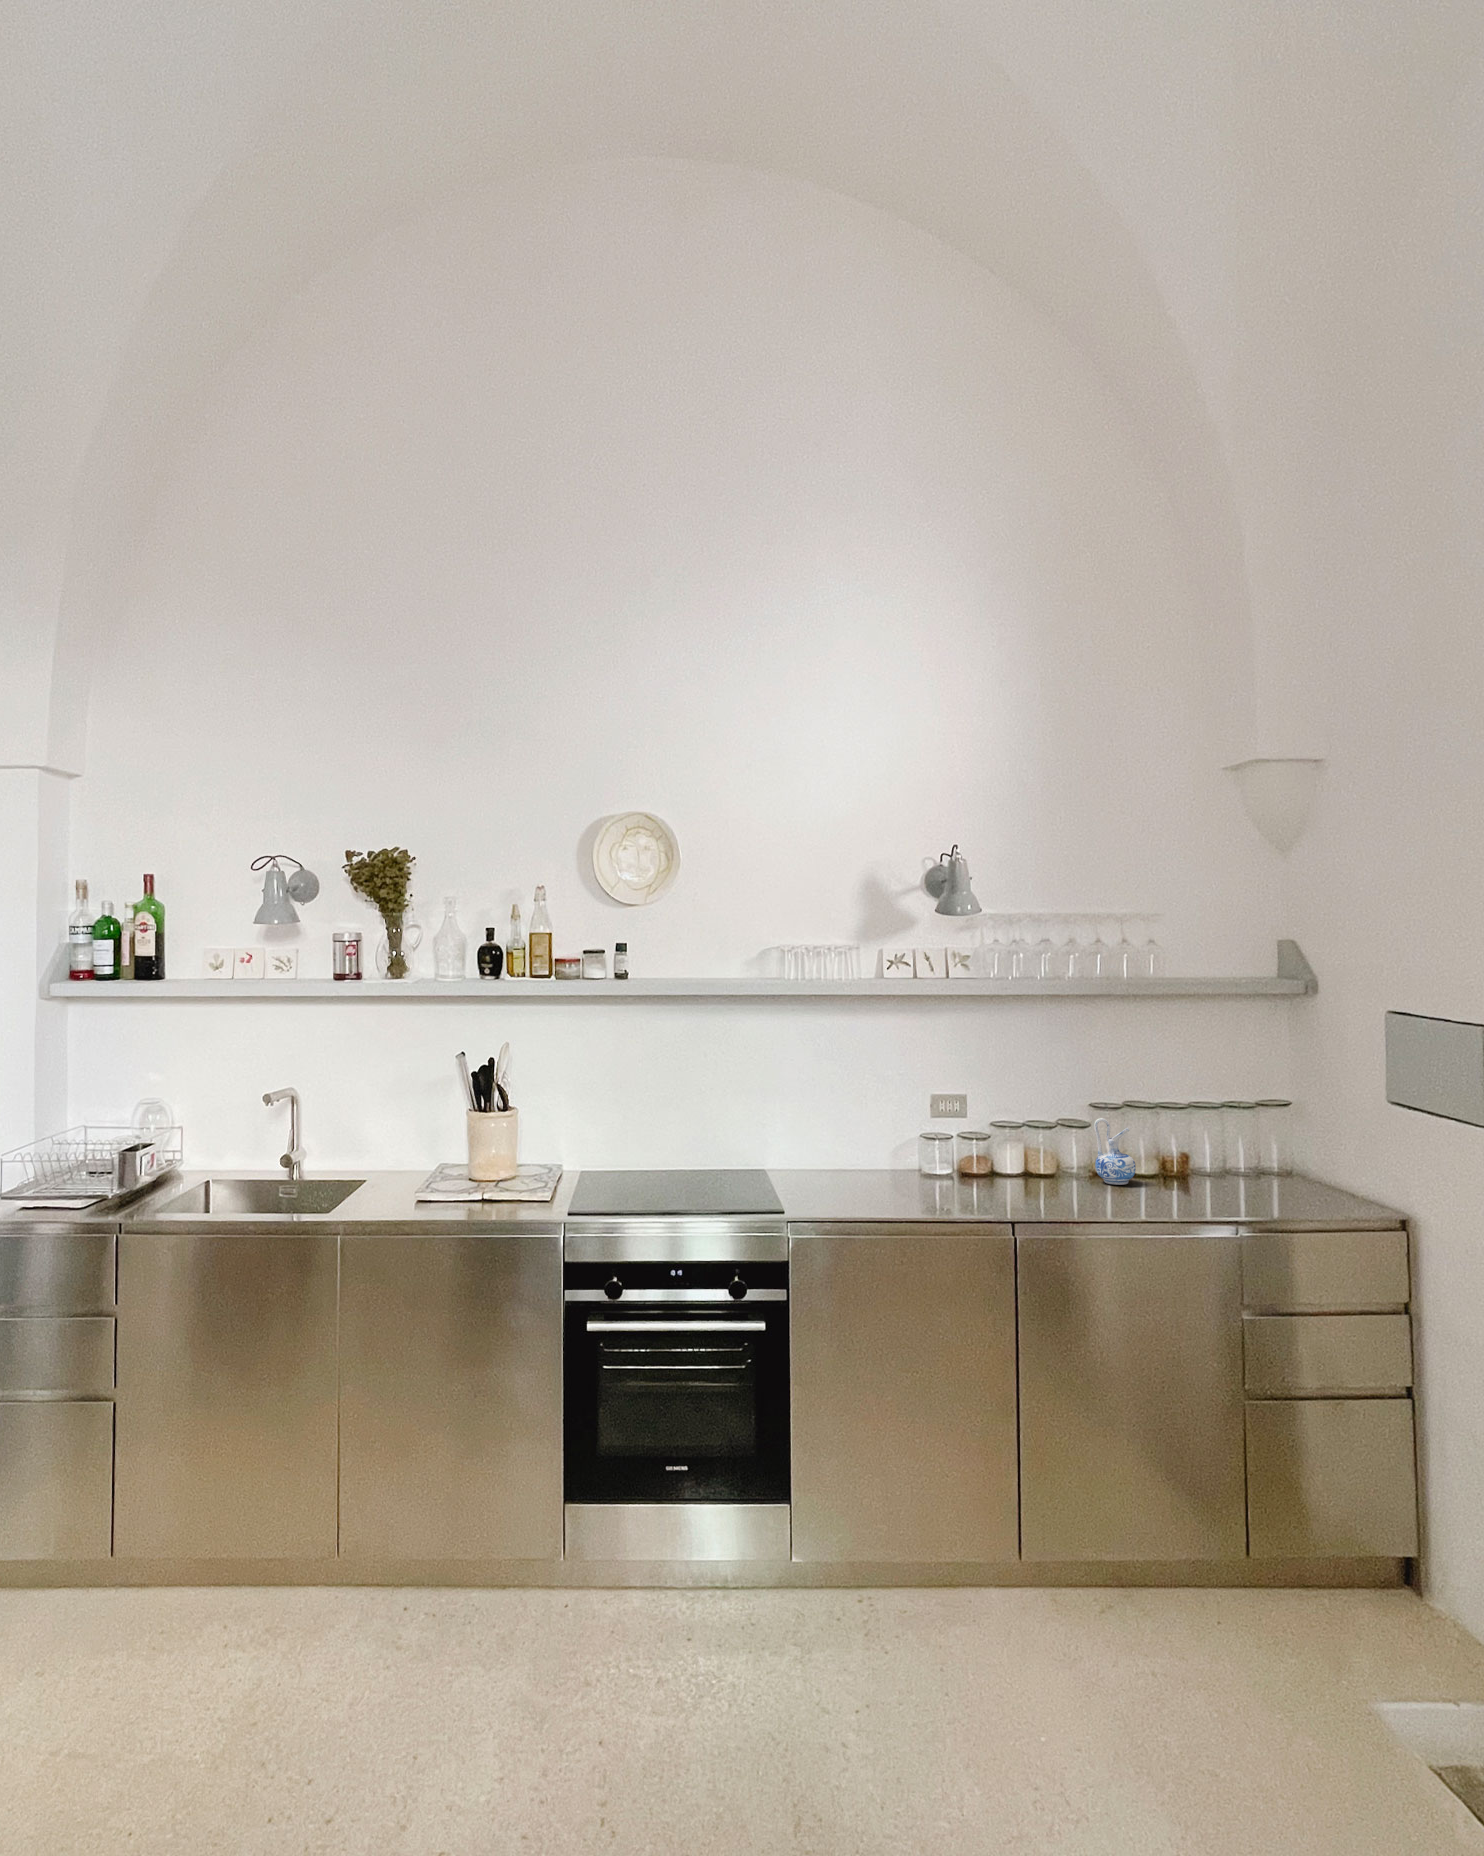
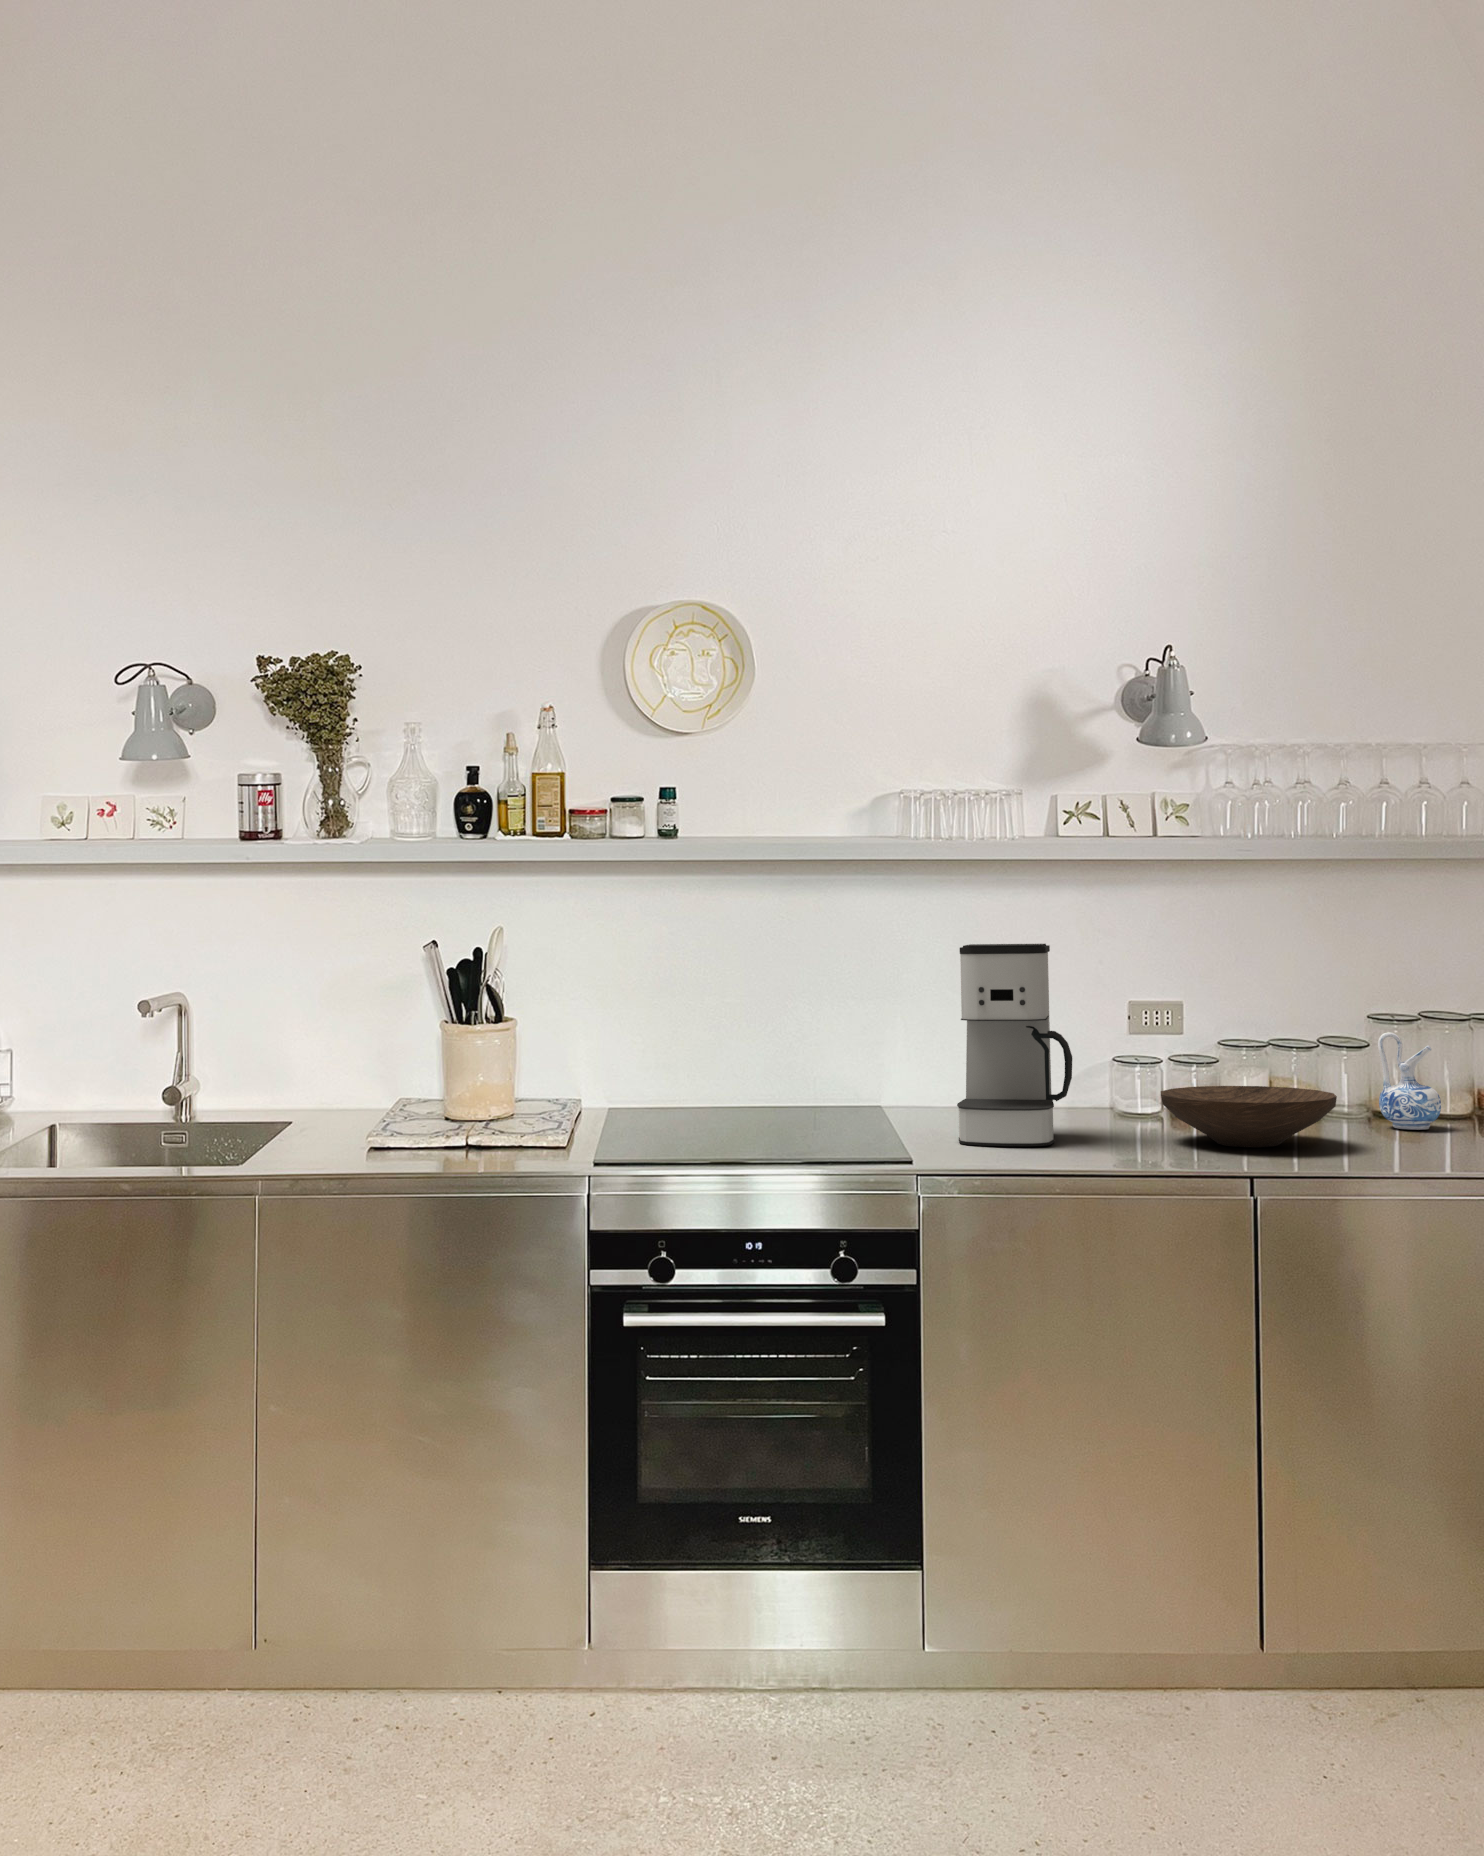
coffee maker: none [809,1059,885,1201] -> present [957,944,1072,1146]
wooden bowl: none [943,1155,1057,1203] -> present [1161,1086,1337,1147]

